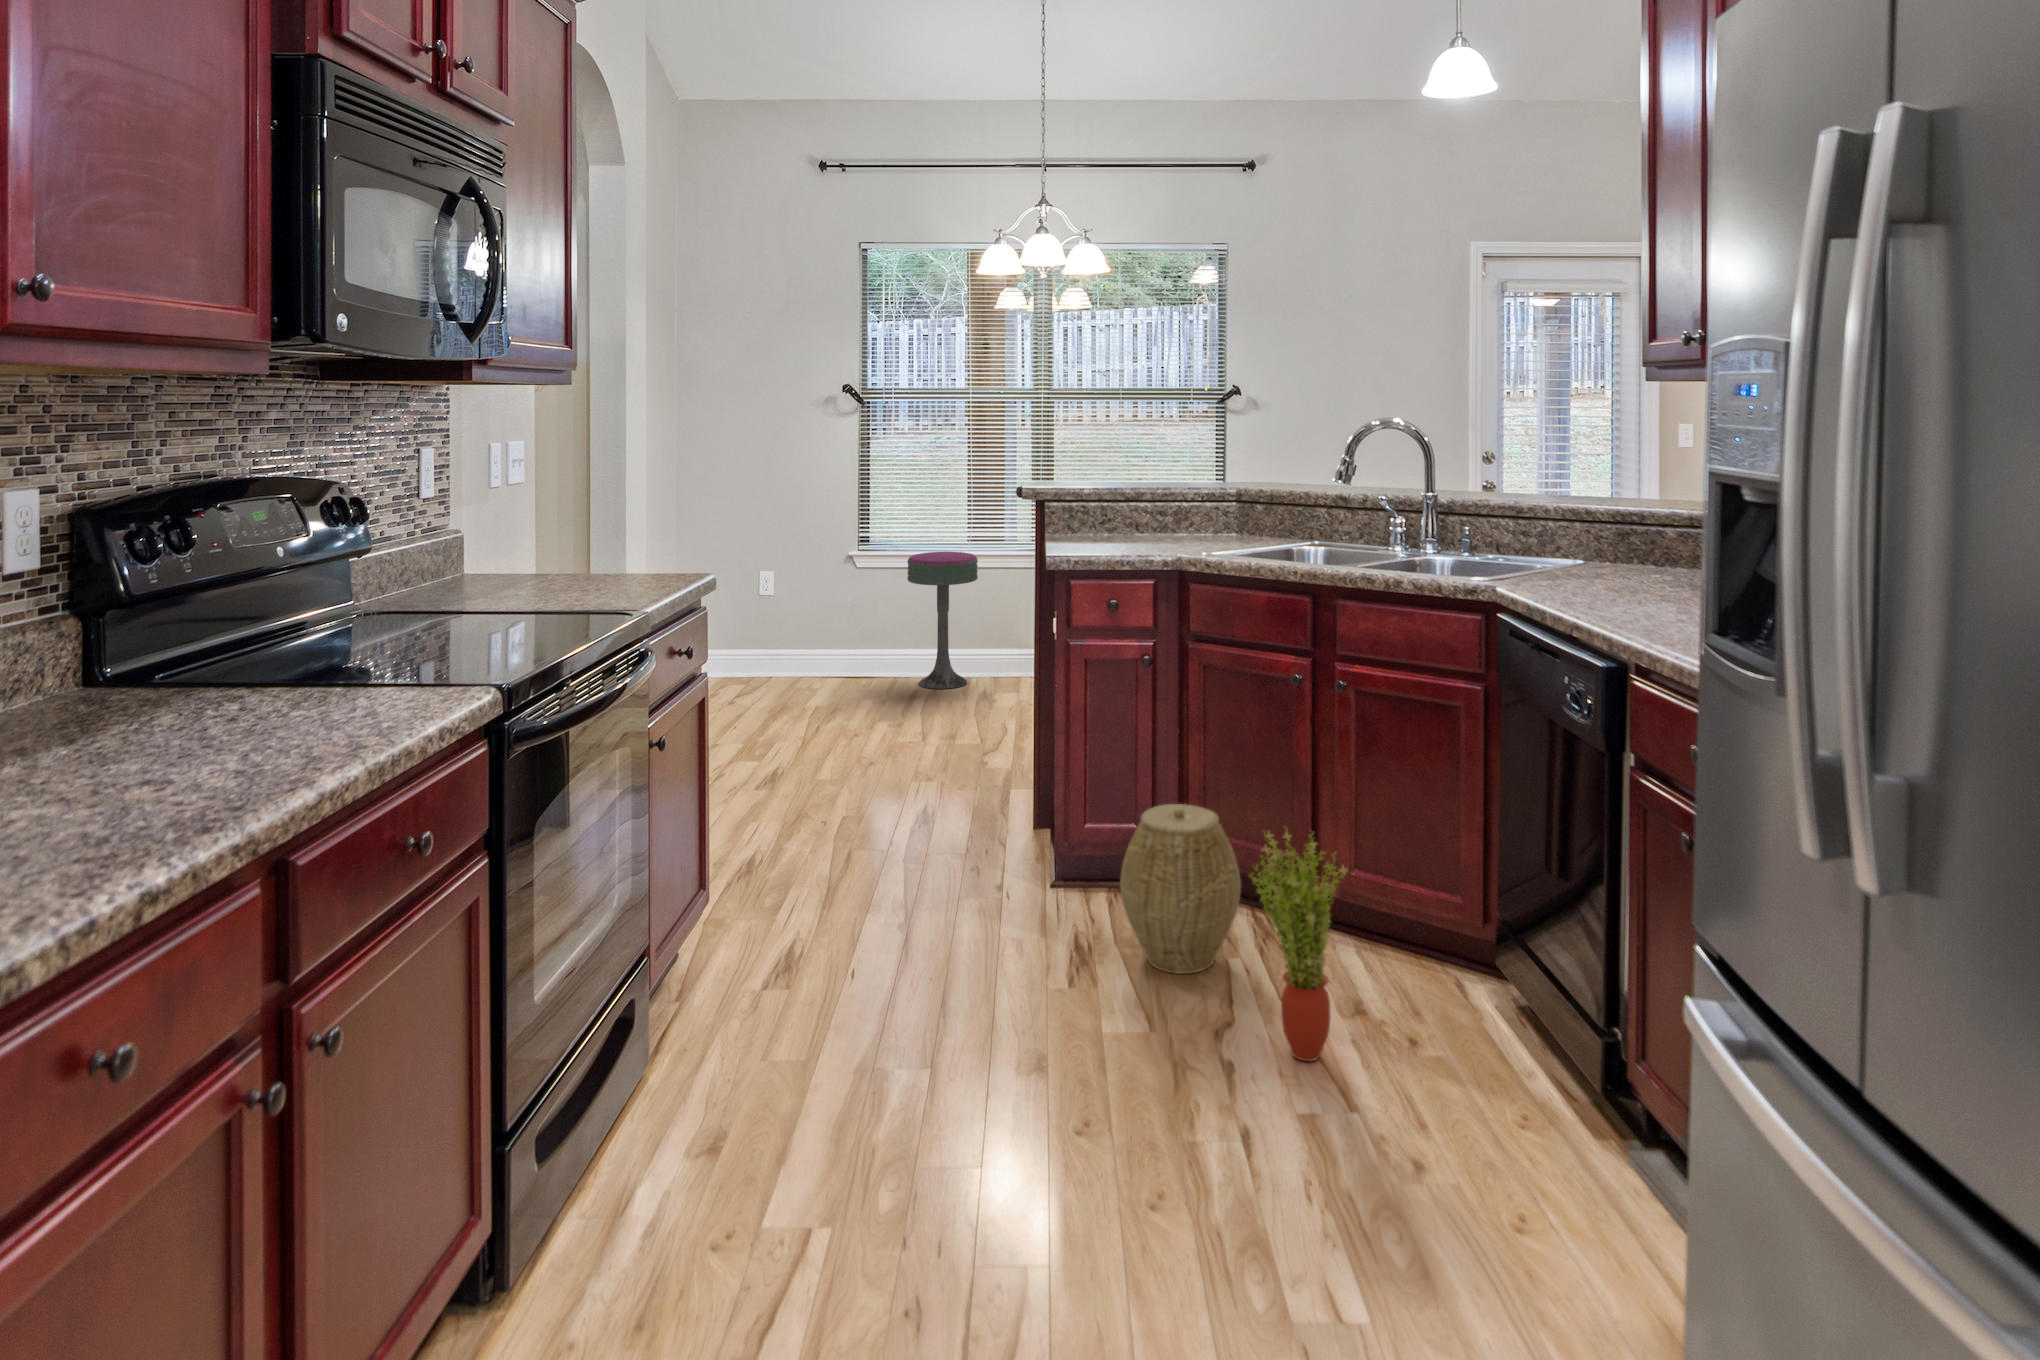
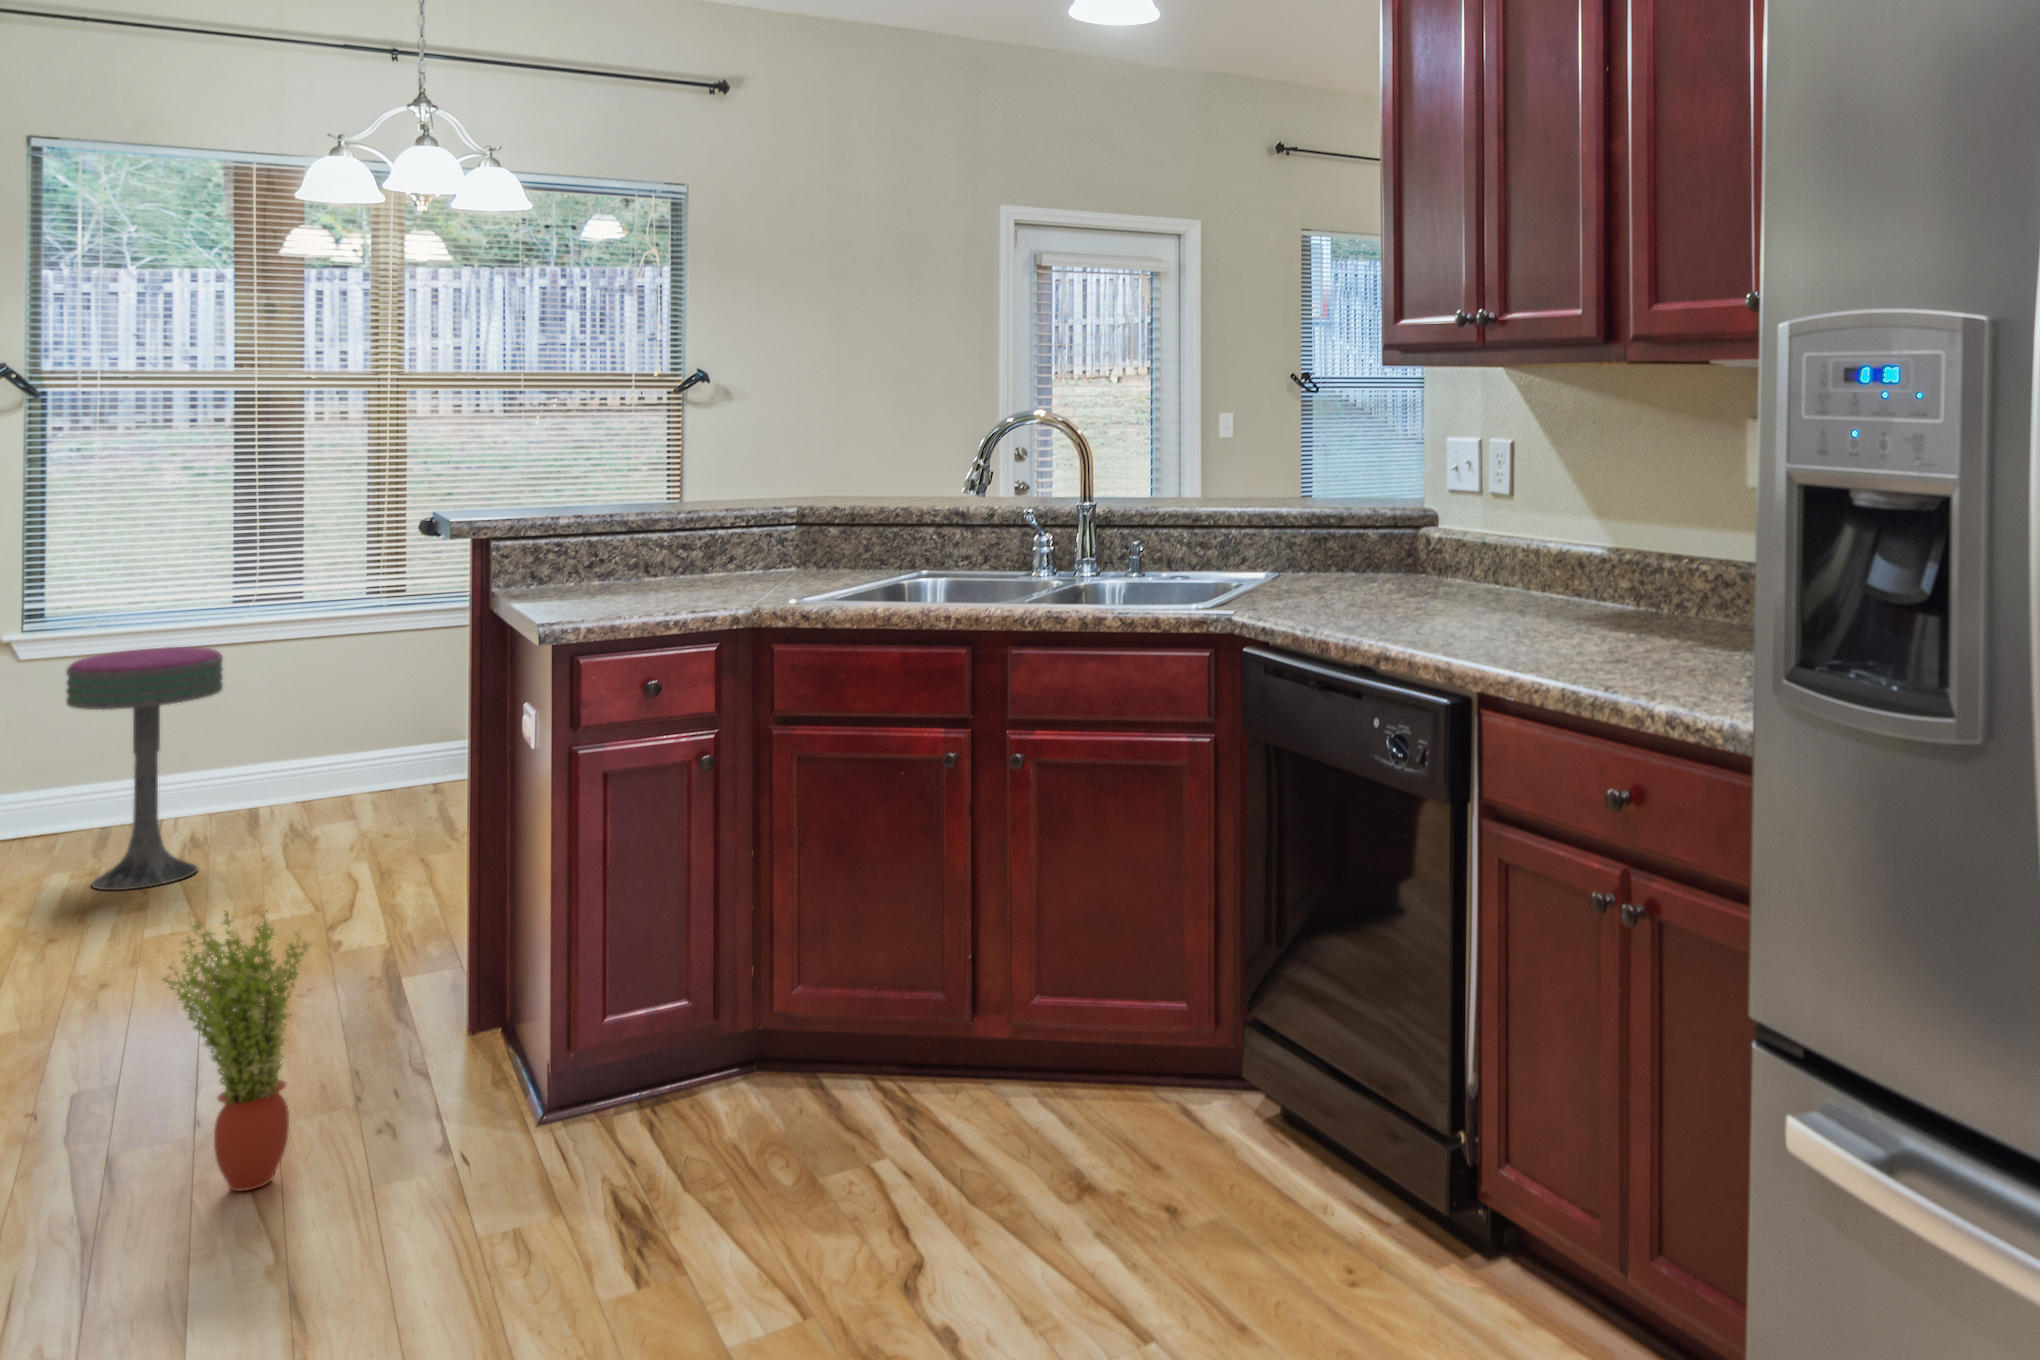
woven basket: present [1120,804,1241,974] -> none [701,953,886,1193]
potted plant: present [1249,829,1347,1061] -> present [163,912,310,1191]

